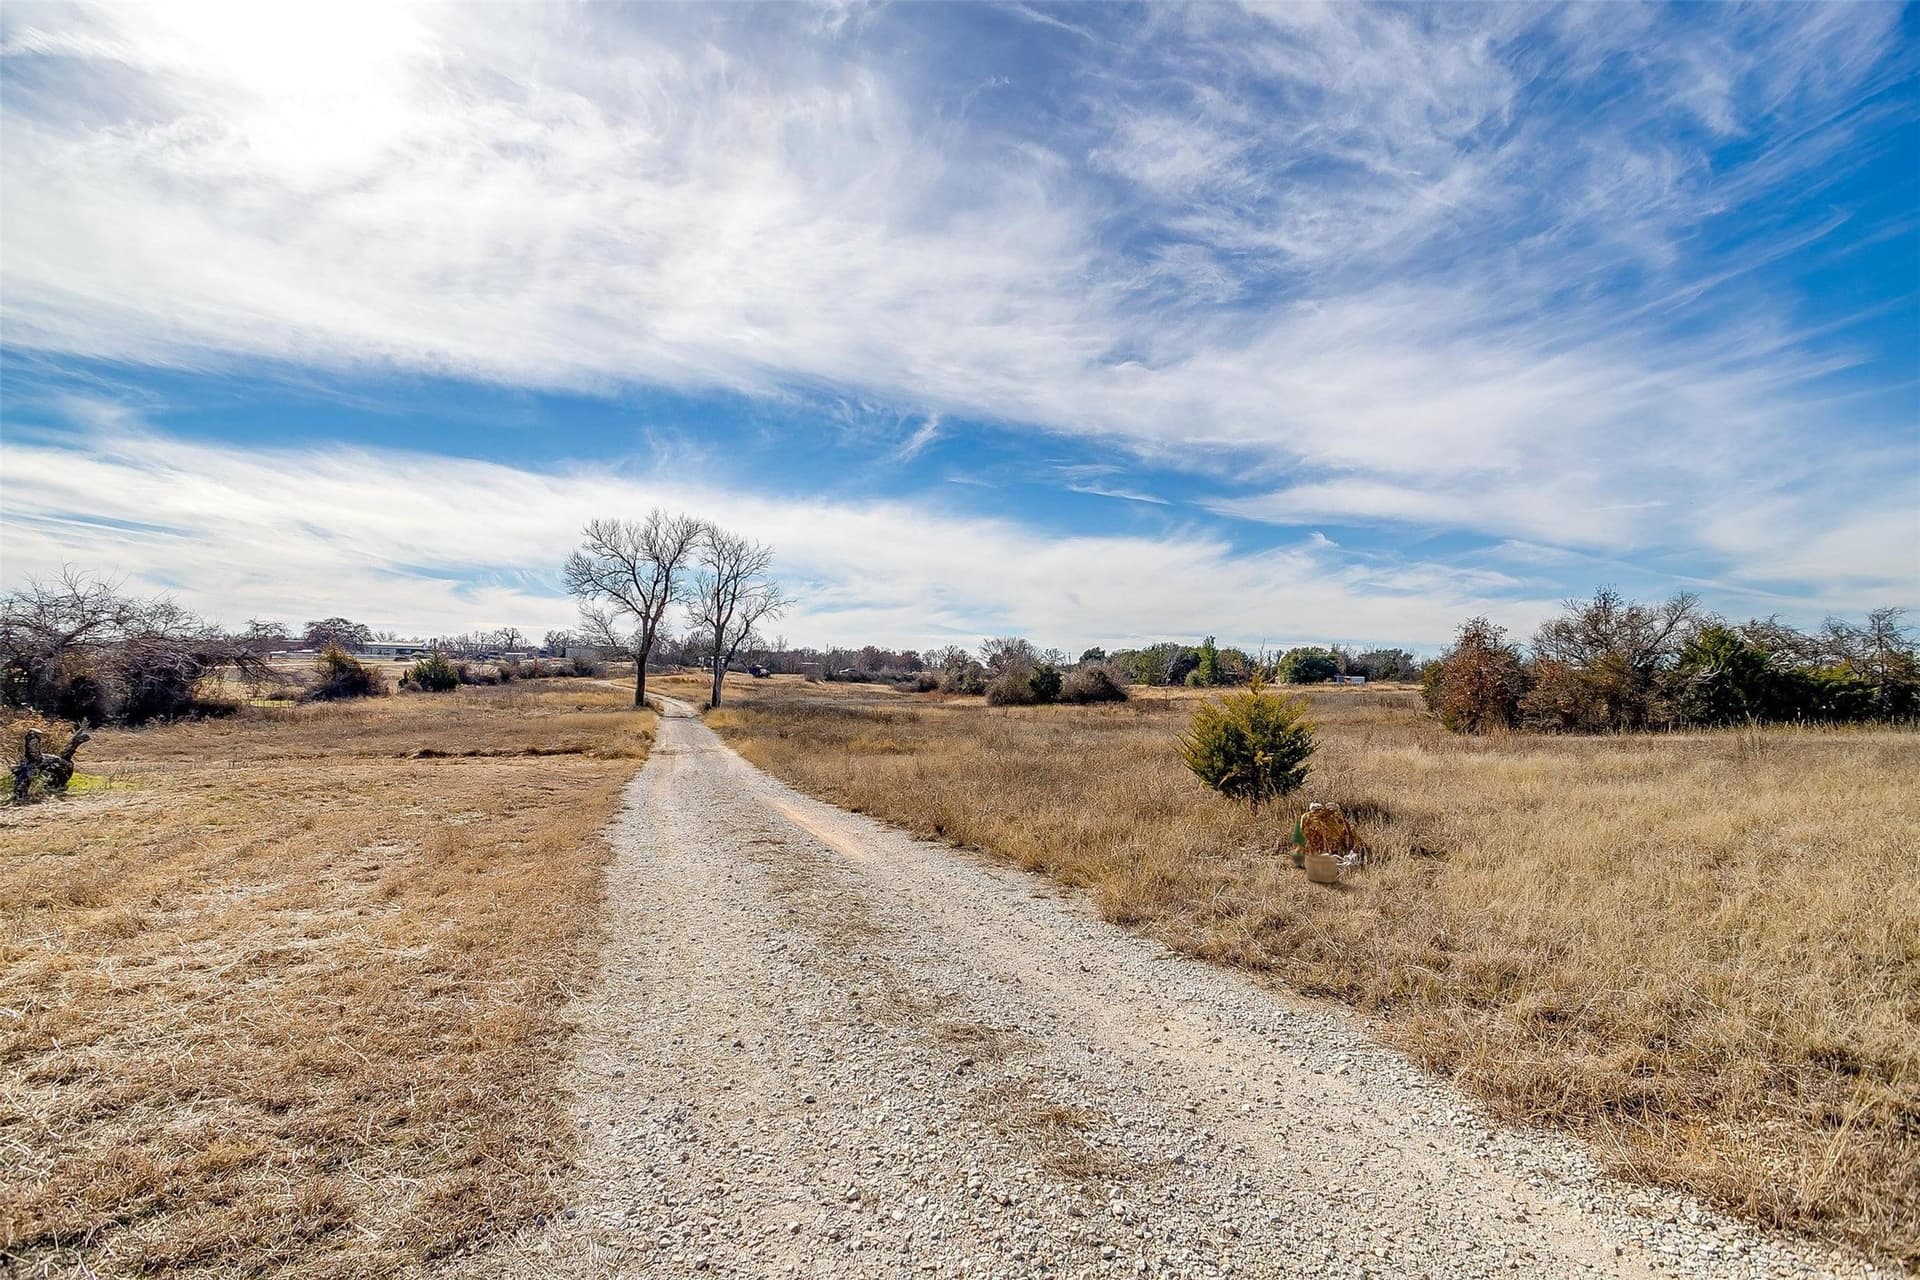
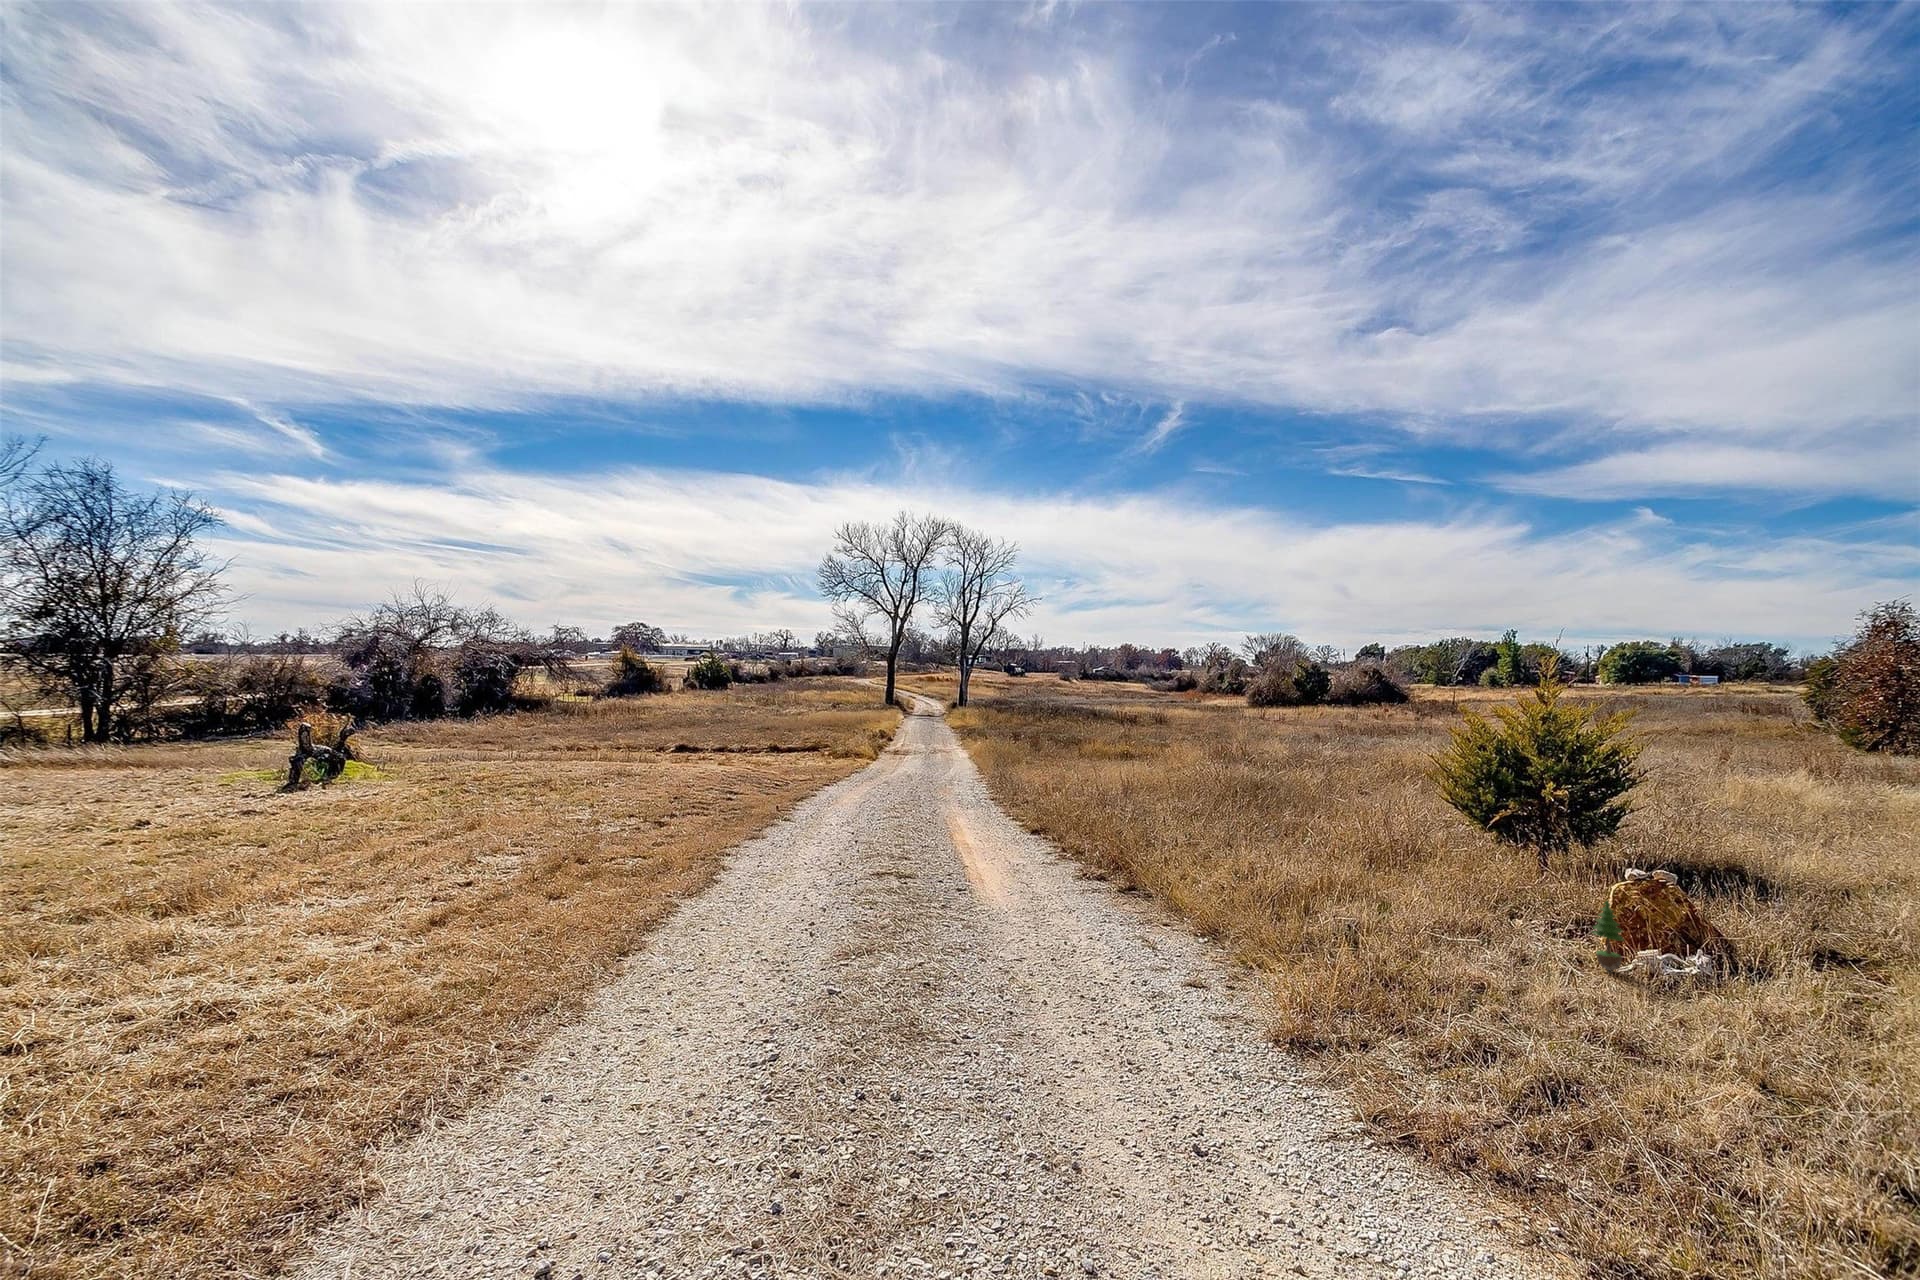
wooden bucket: present [1305,854,1337,883] -> none [1621,961,1686,1014]

